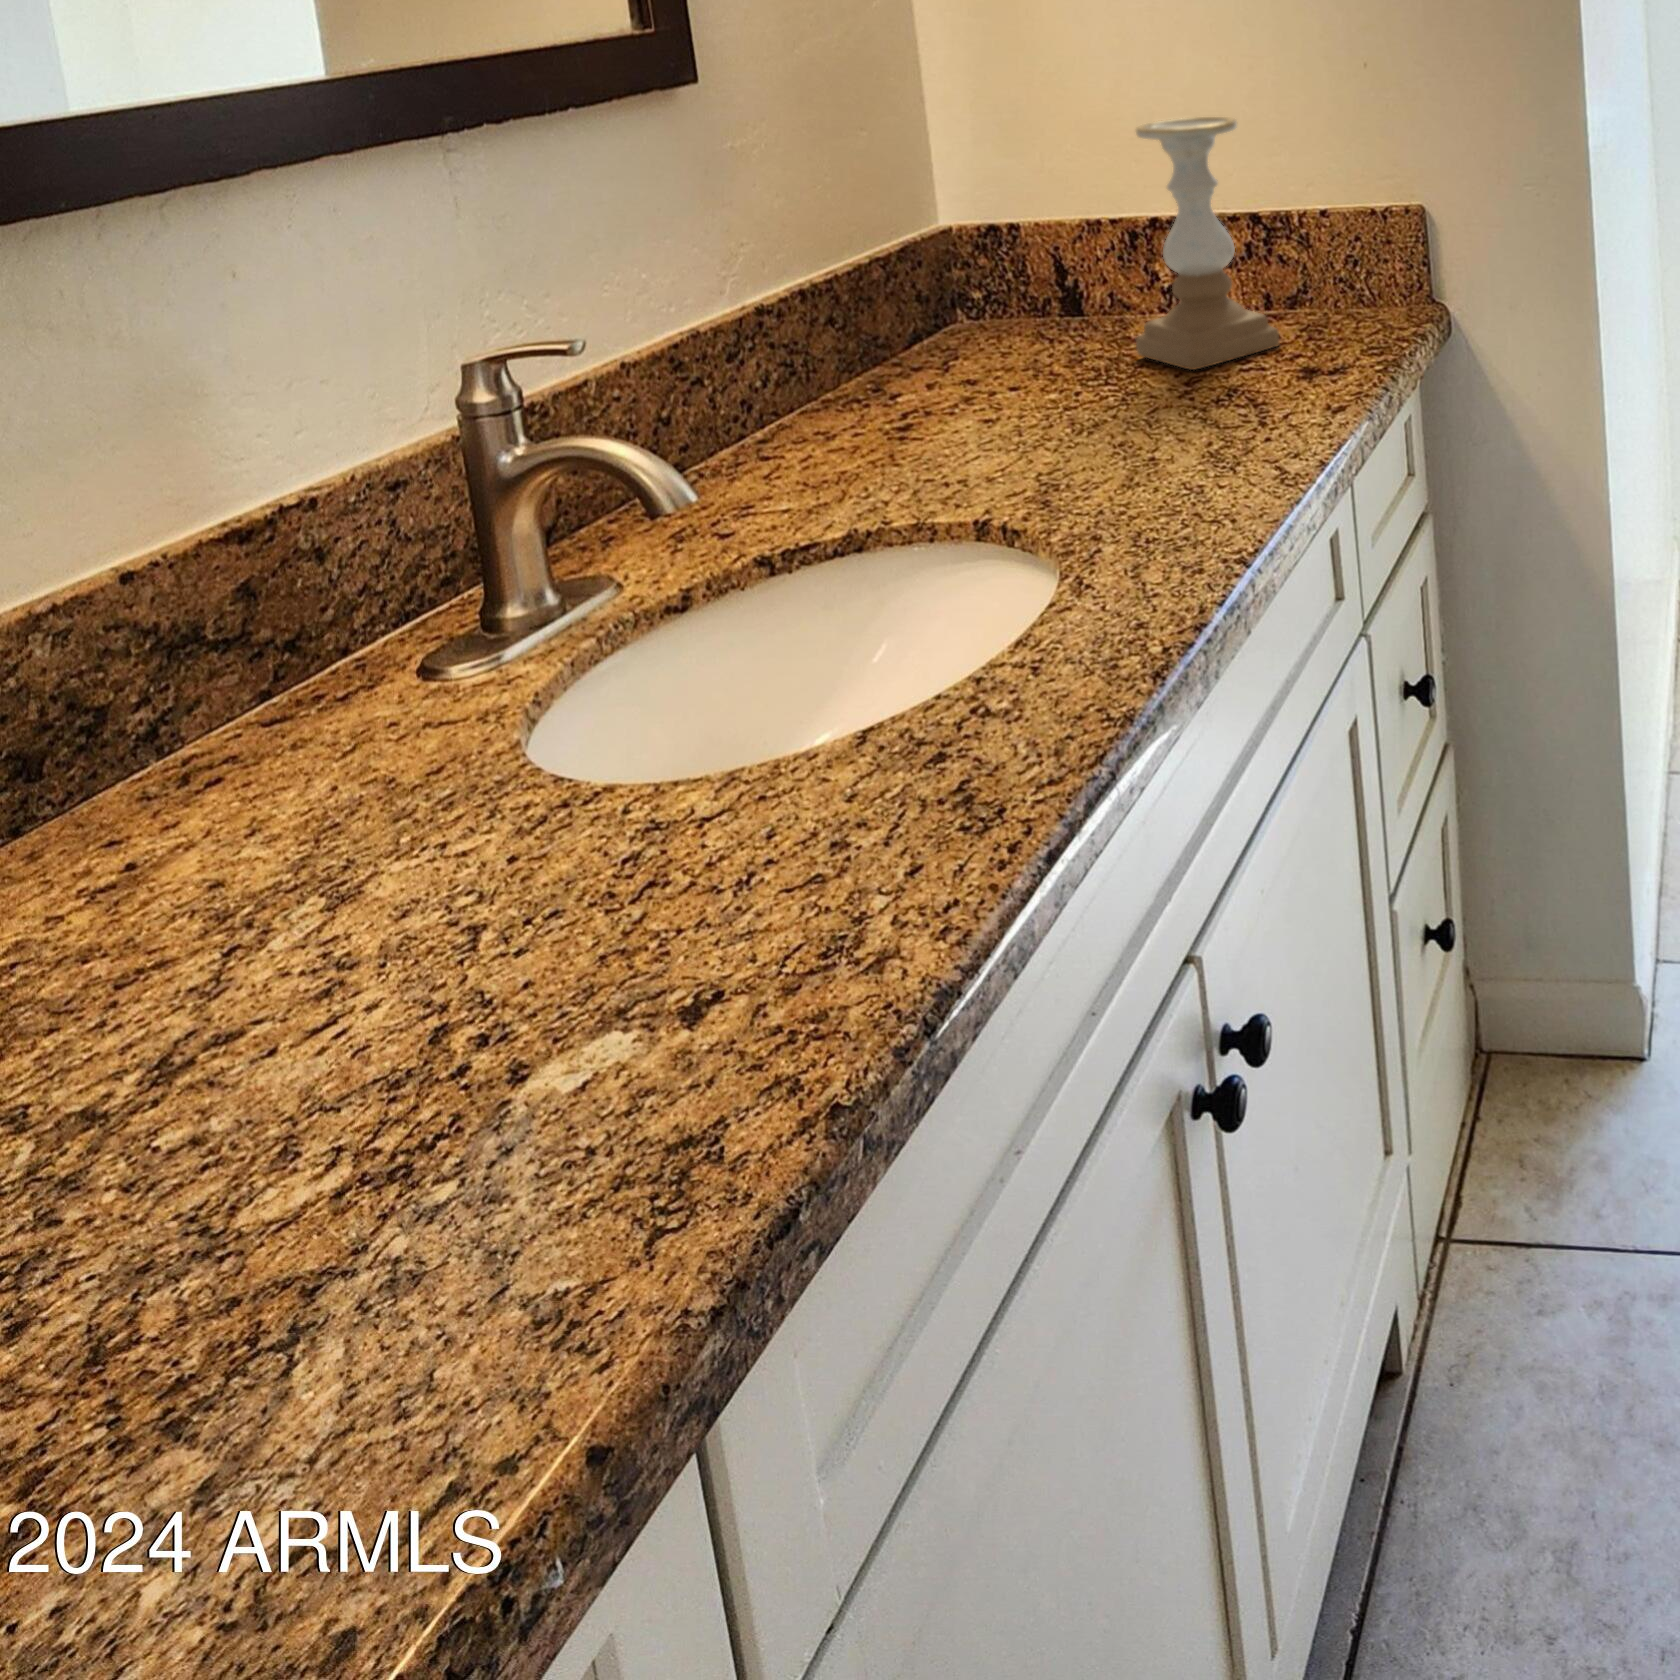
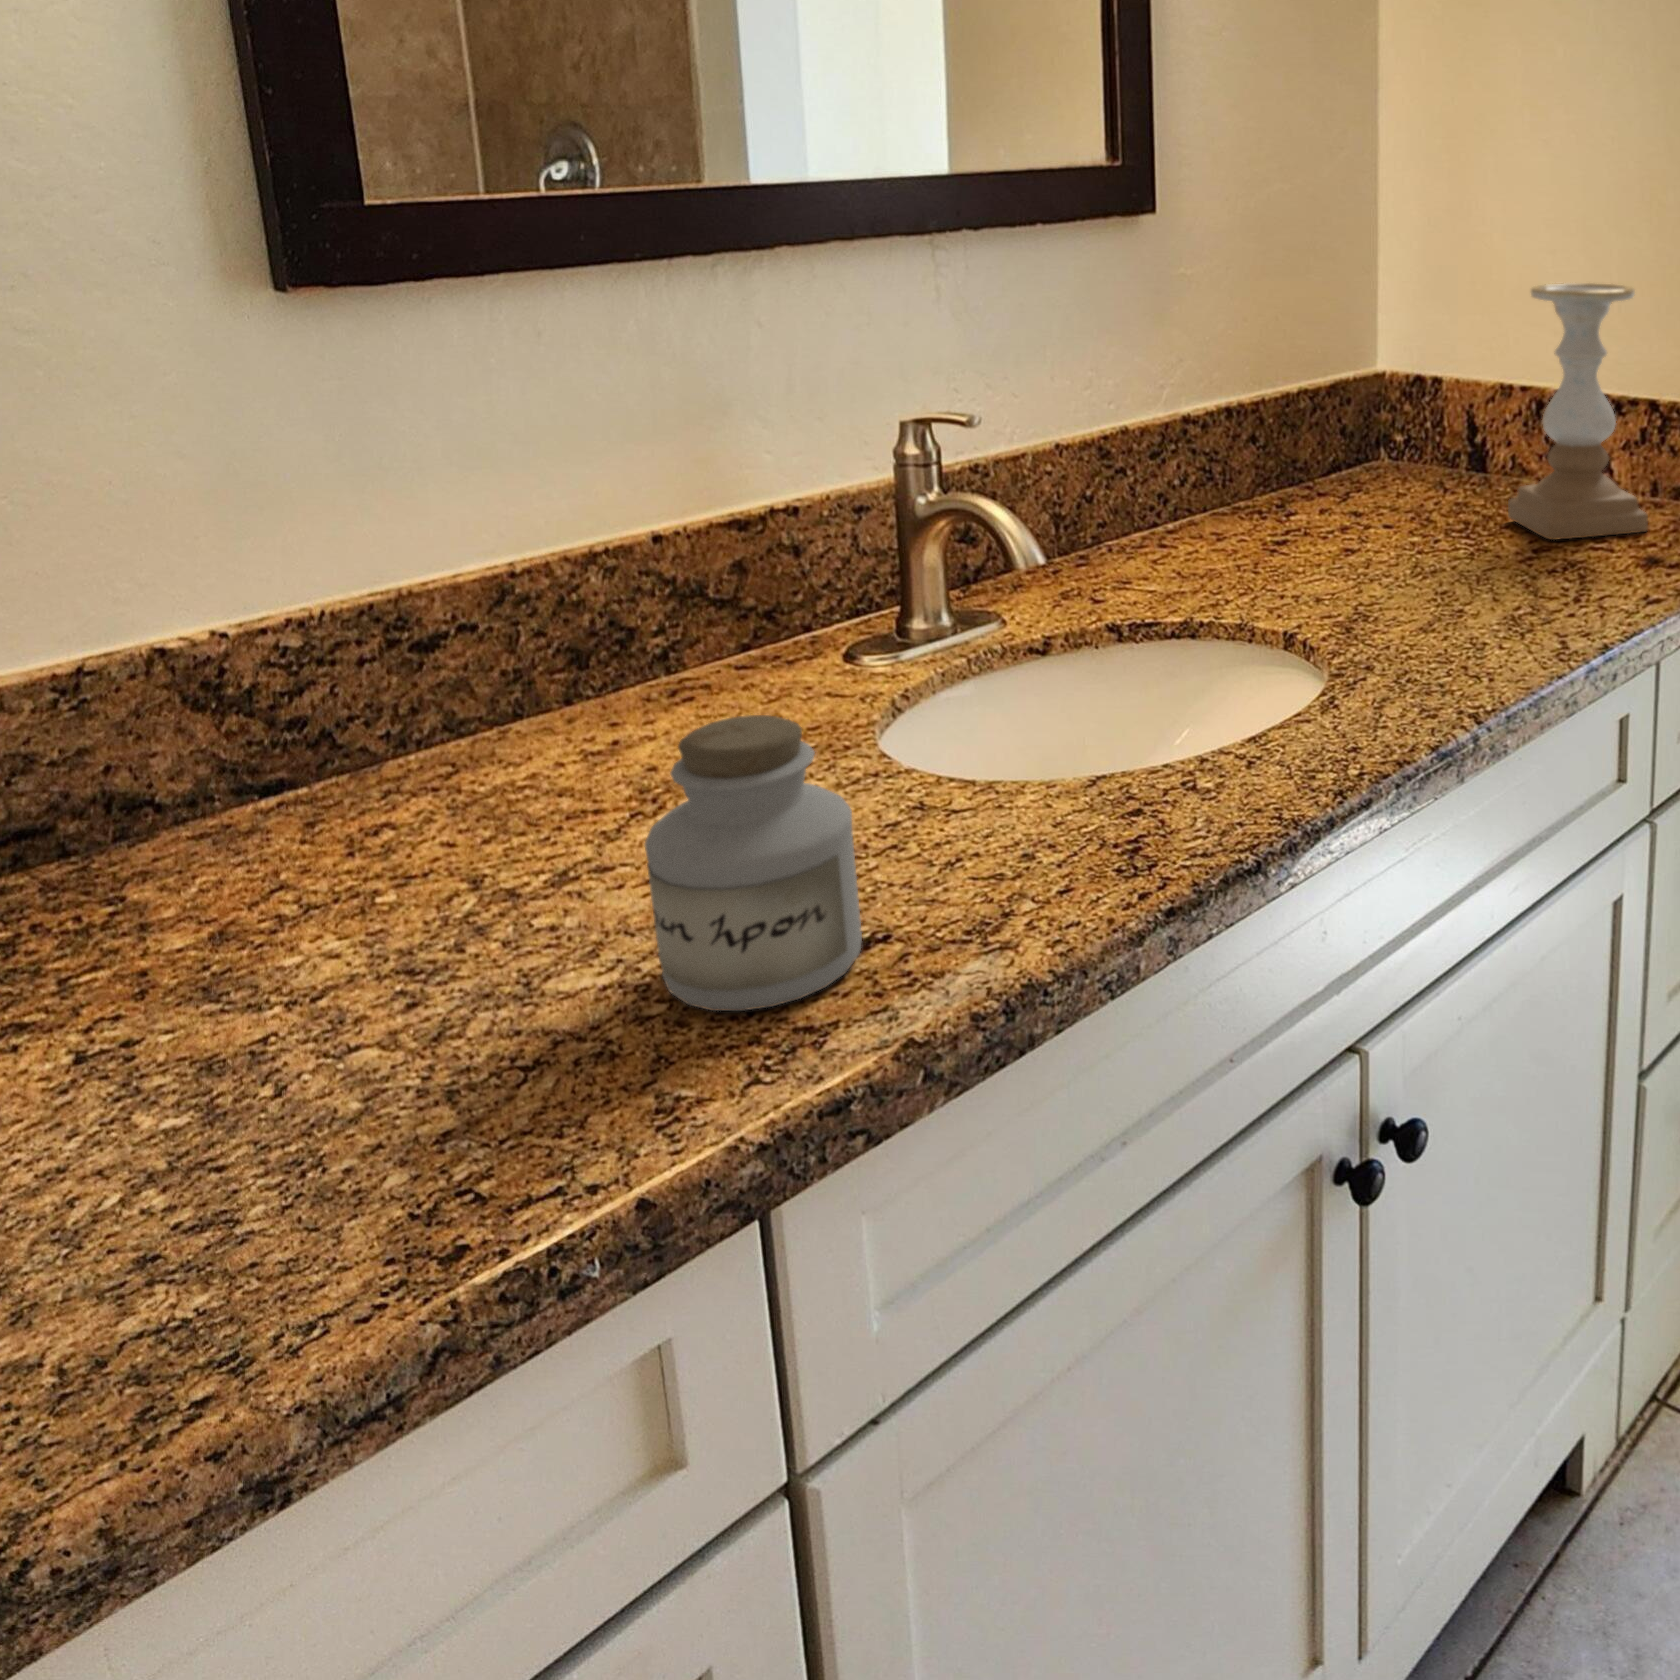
jar: none [398,765,705,1171] -> present [645,715,862,1011]

